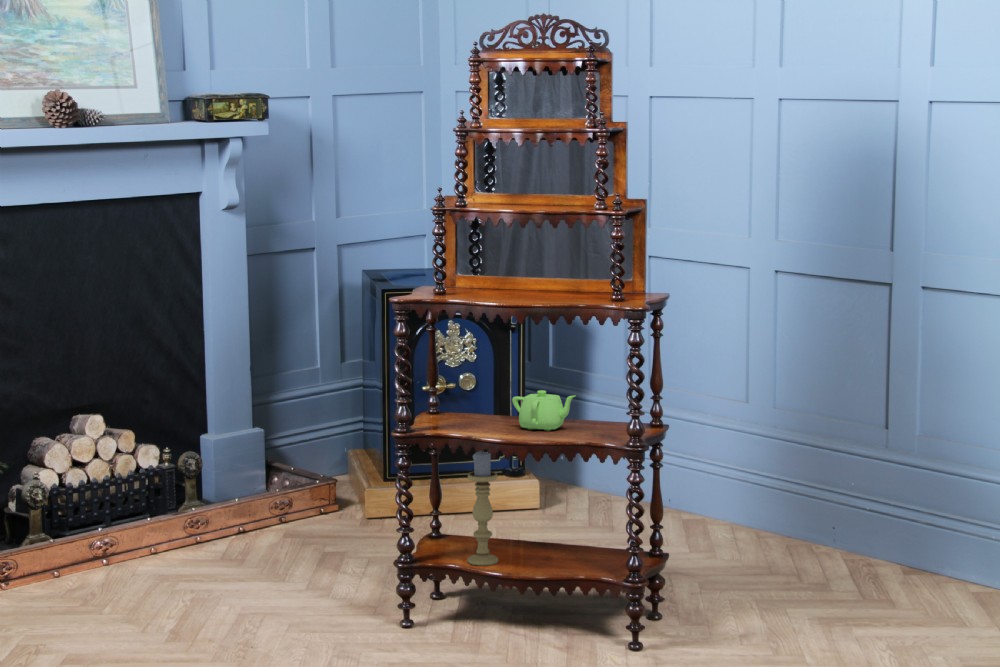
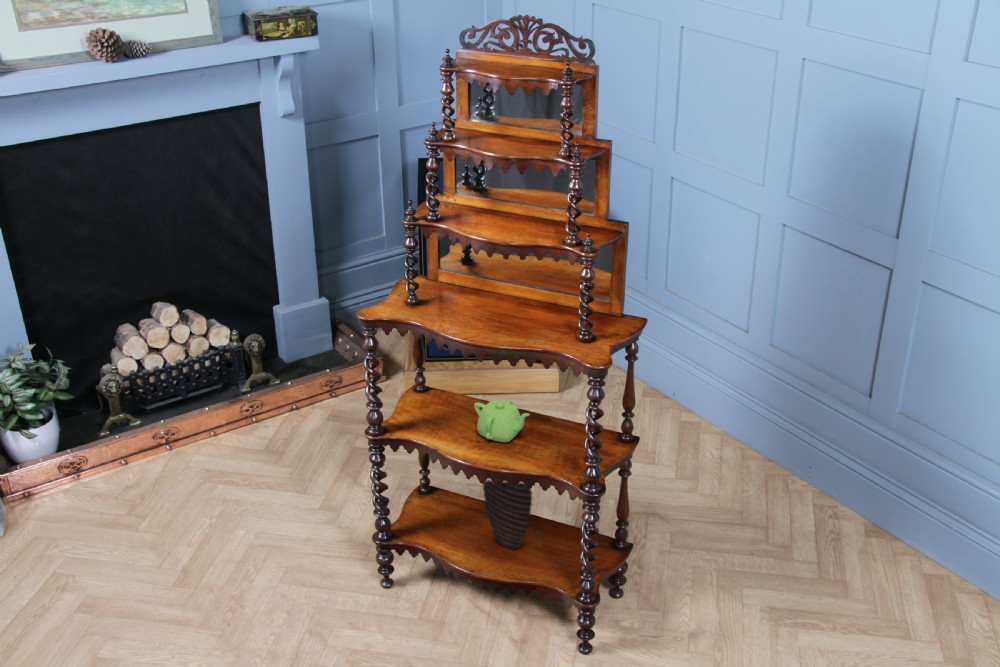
candle holder: present [467,451,498,566] -> none [439,433,467,528]
decorative vase: none [520,453,582,571] -> present [483,473,532,550]

